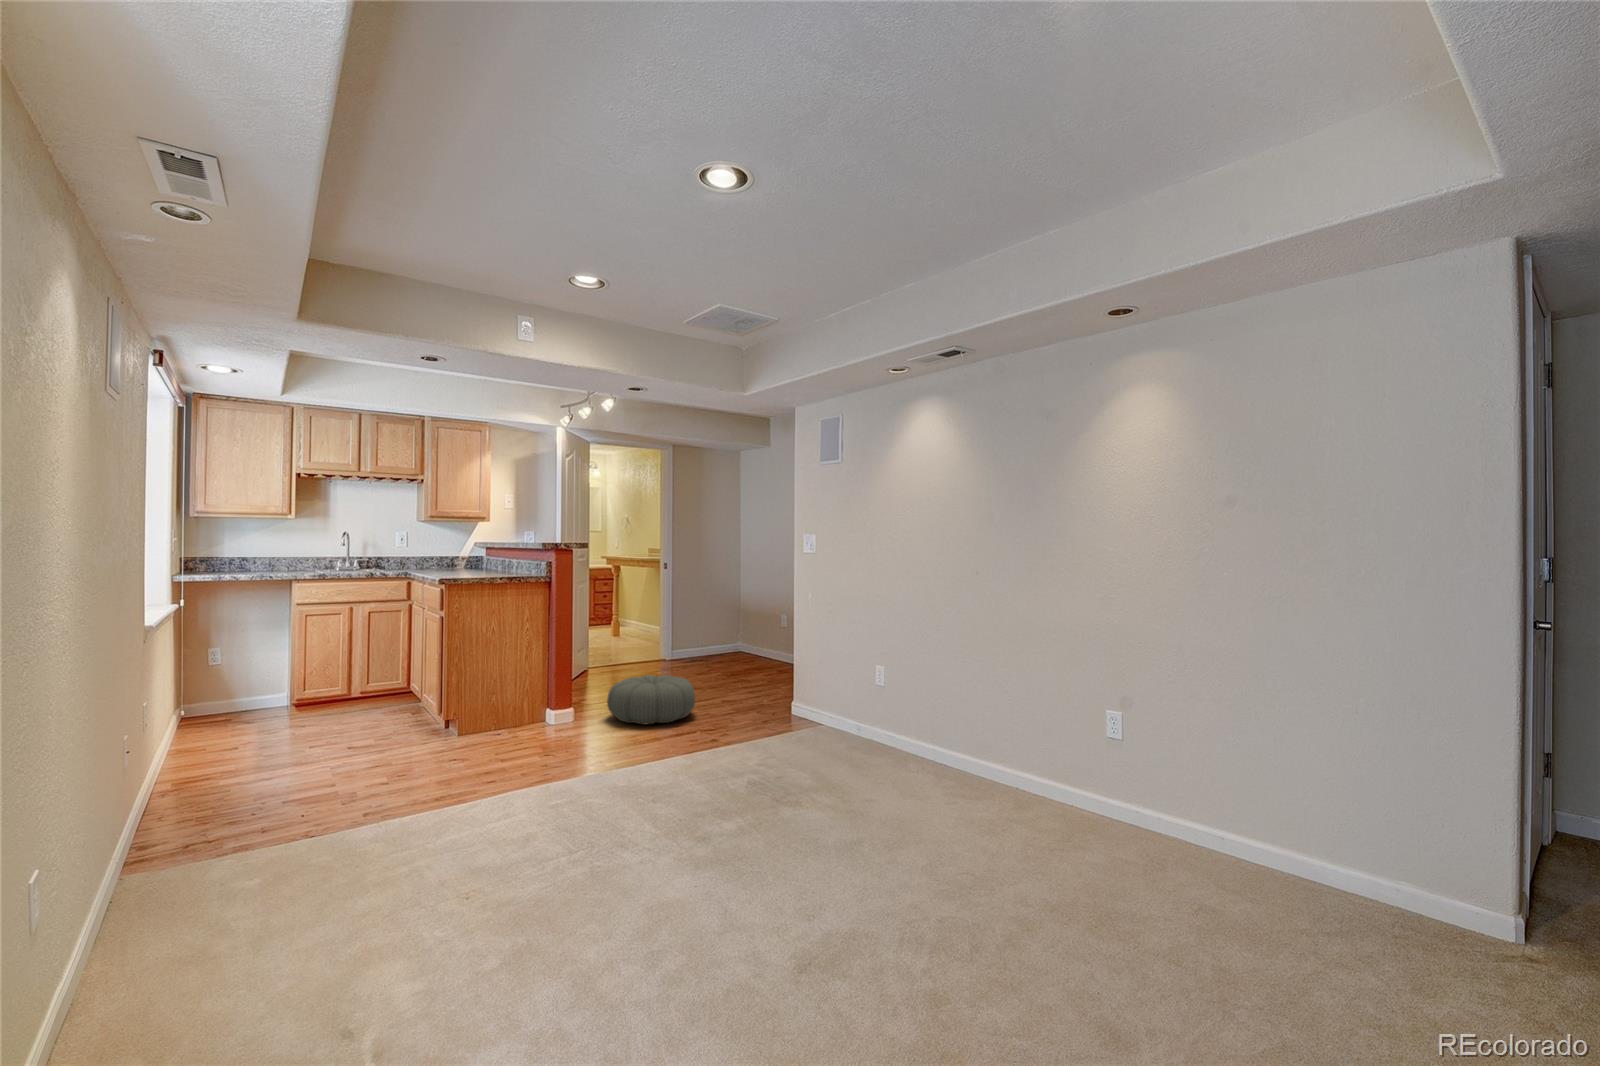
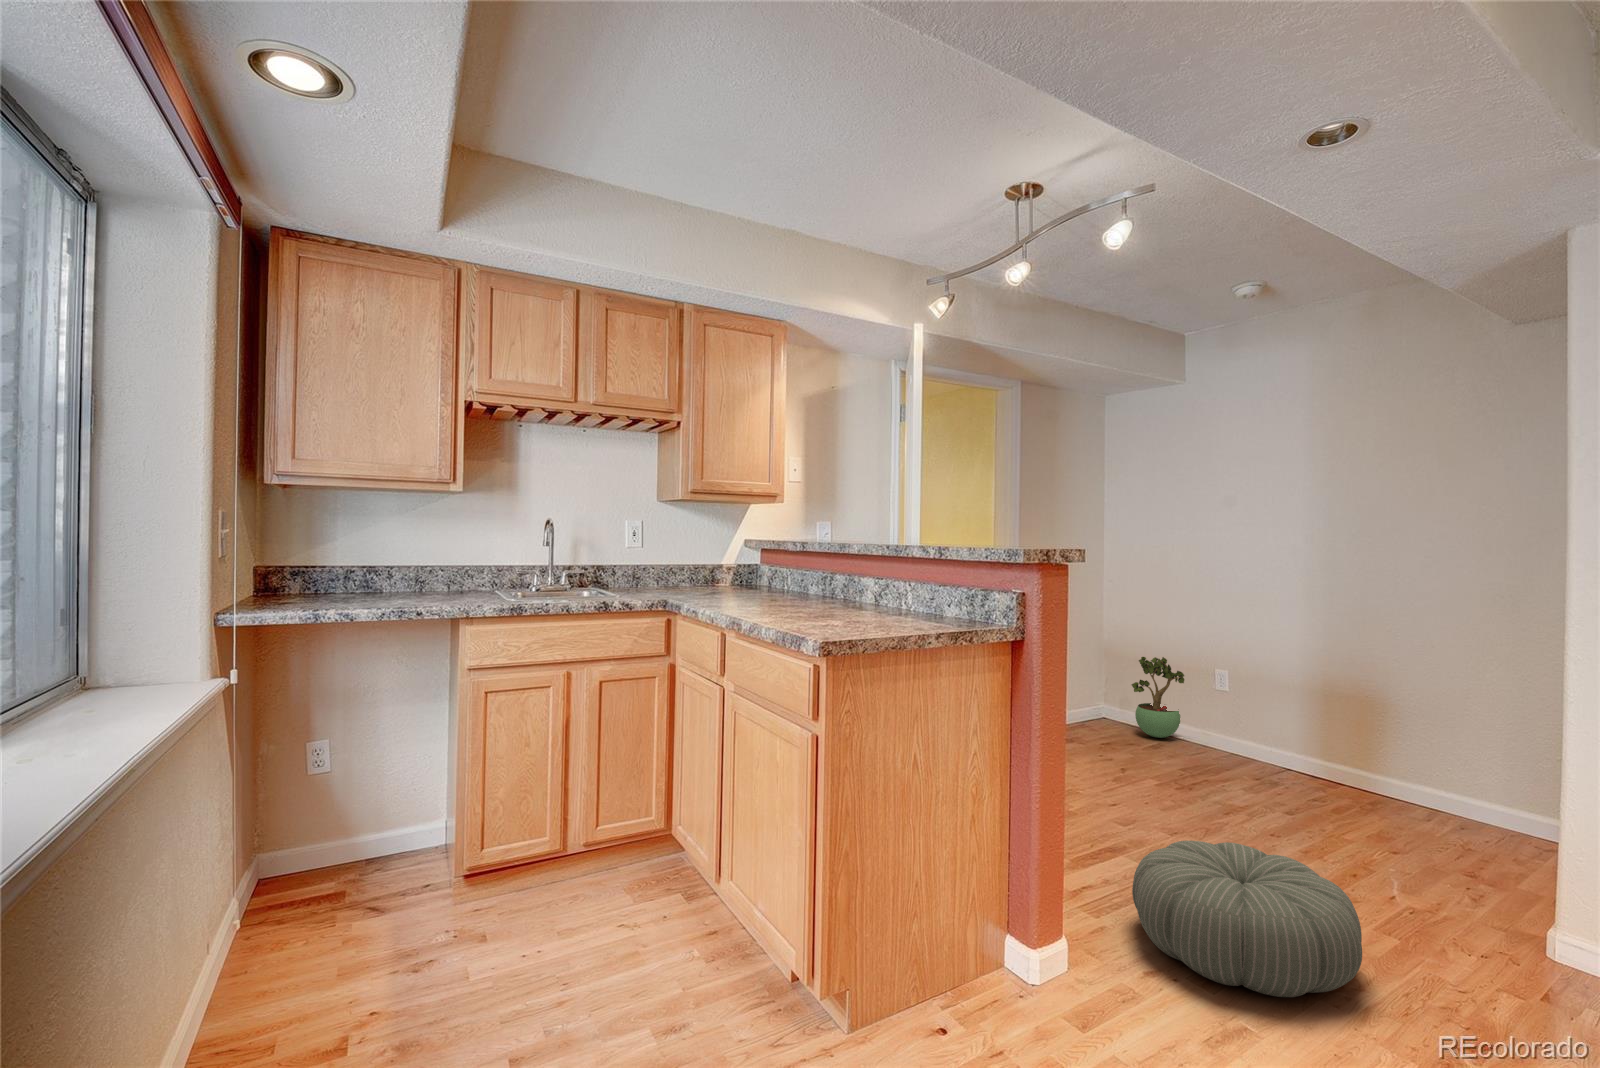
potted plant: none [744,610,769,659] -> present [1132,657,1184,738]

